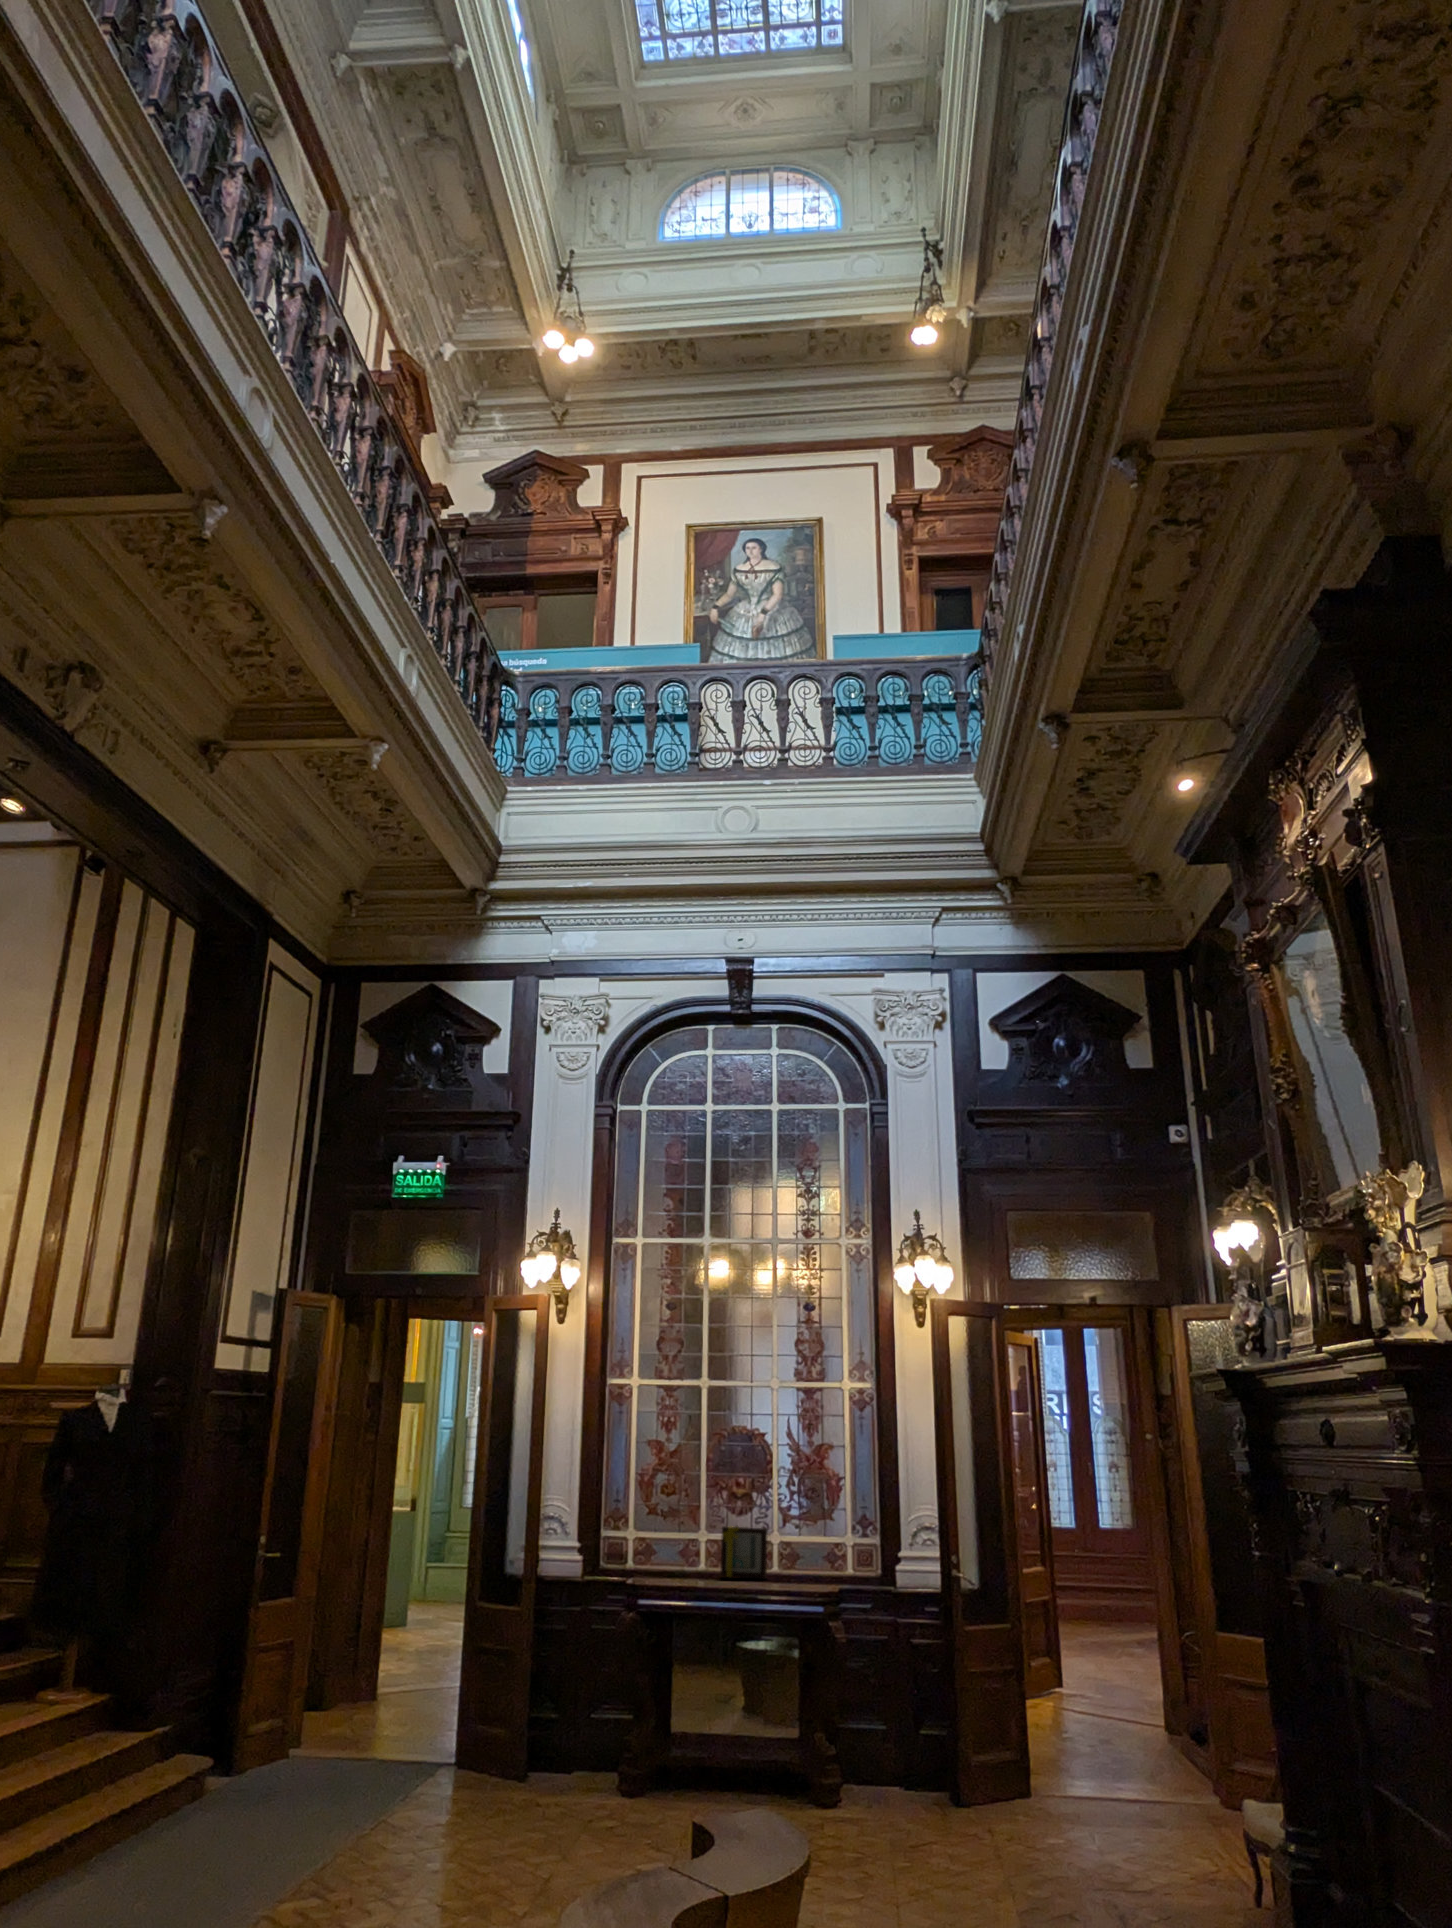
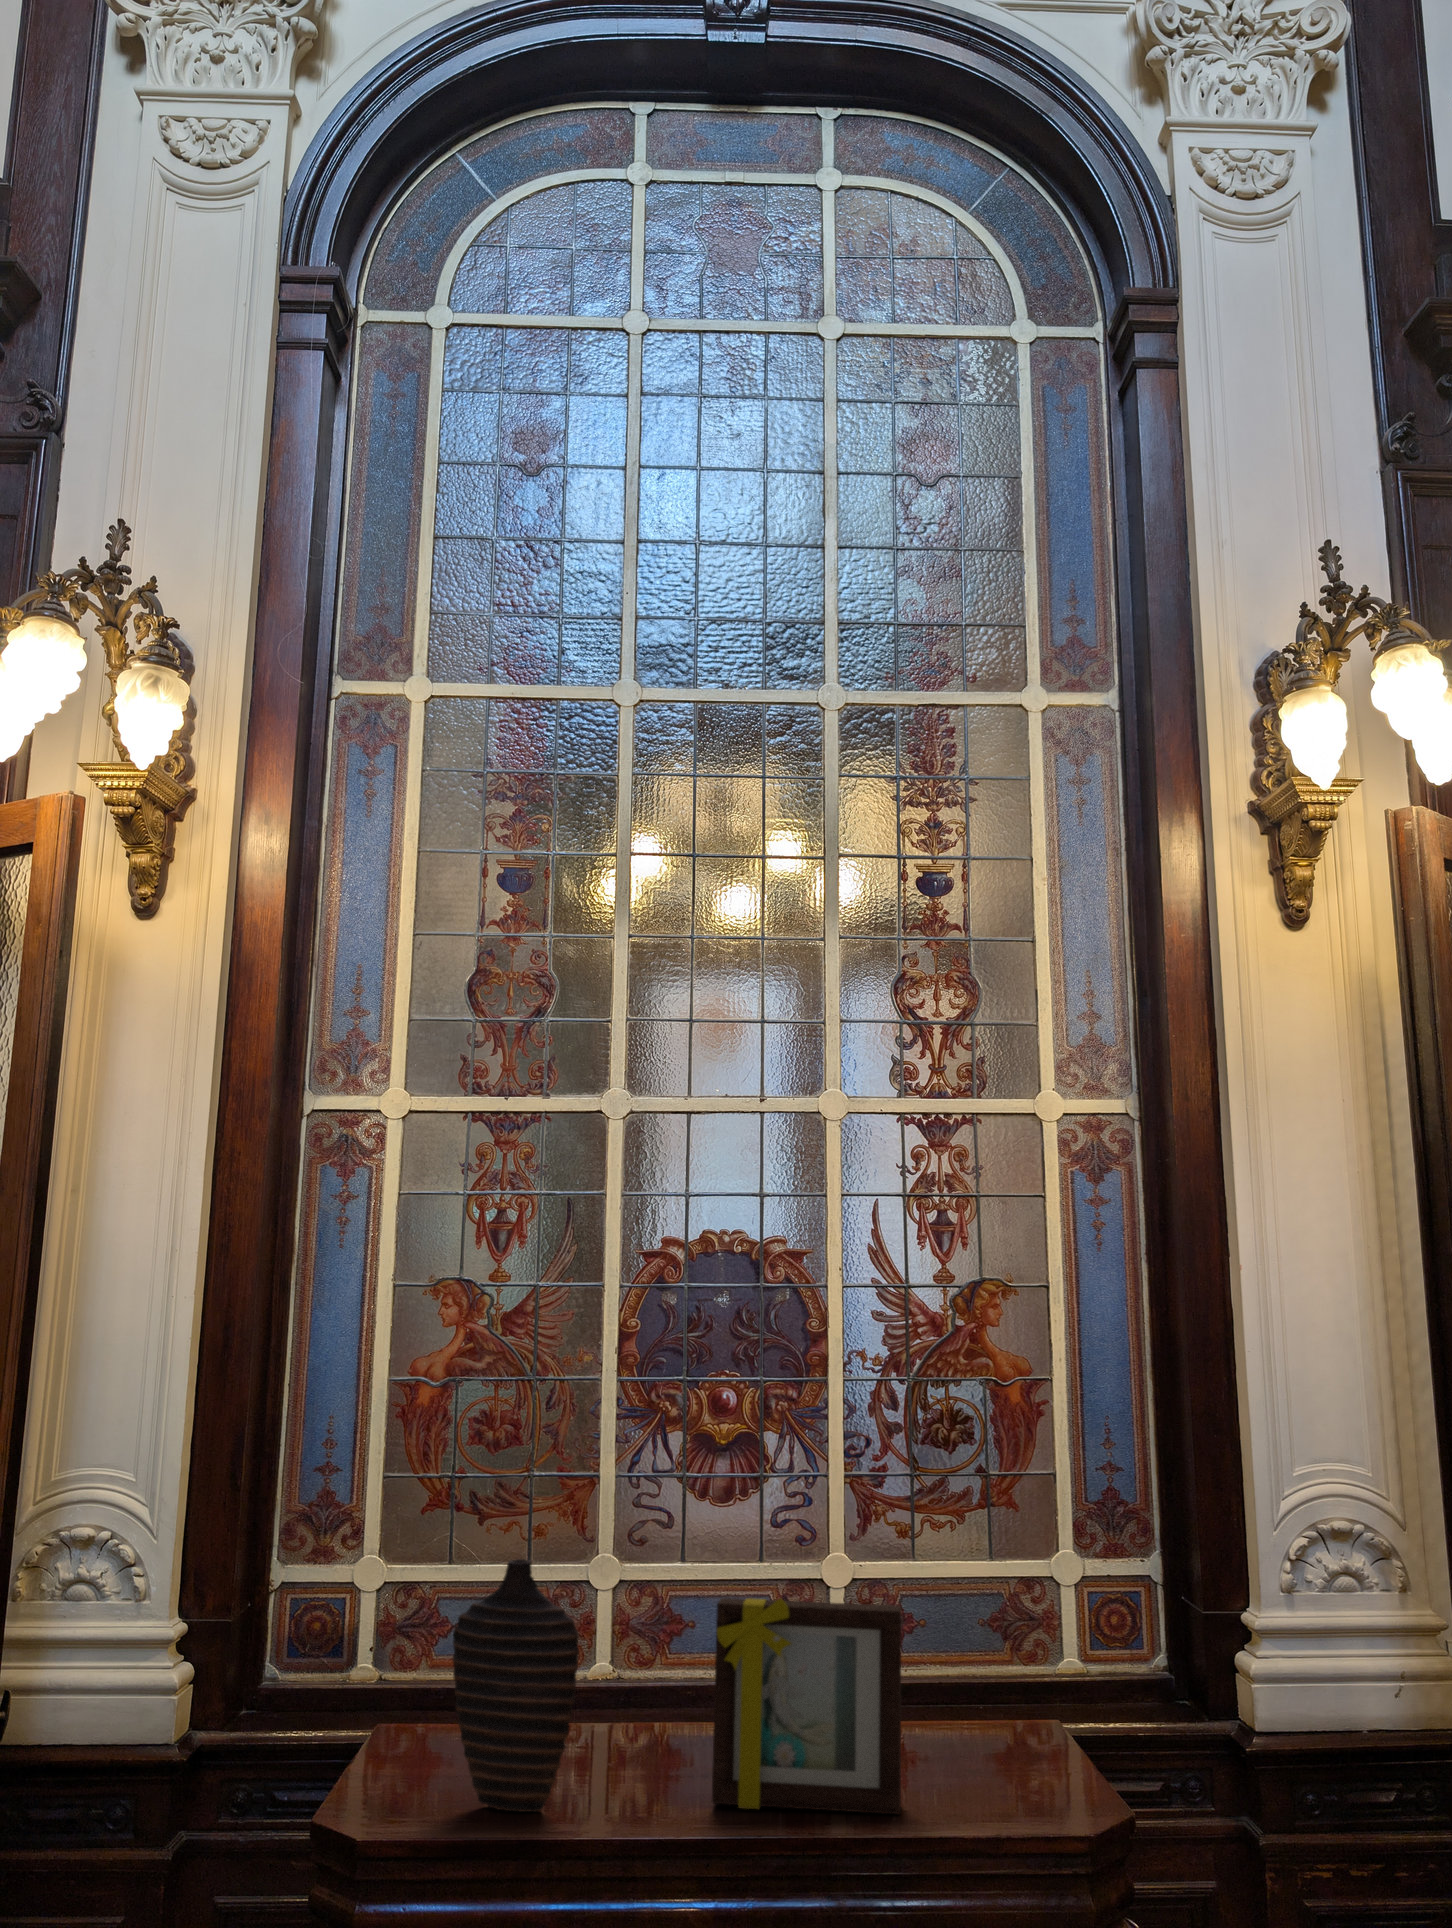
decorative vase: none [658,1515,688,1577] -> present [453,1559,579,1812]

